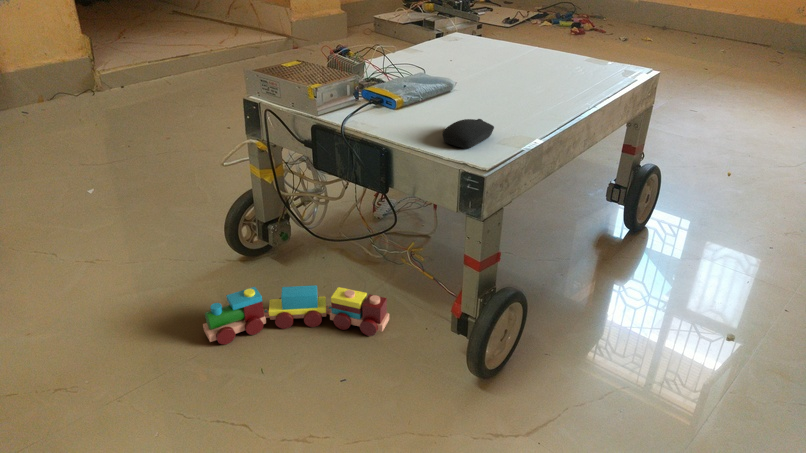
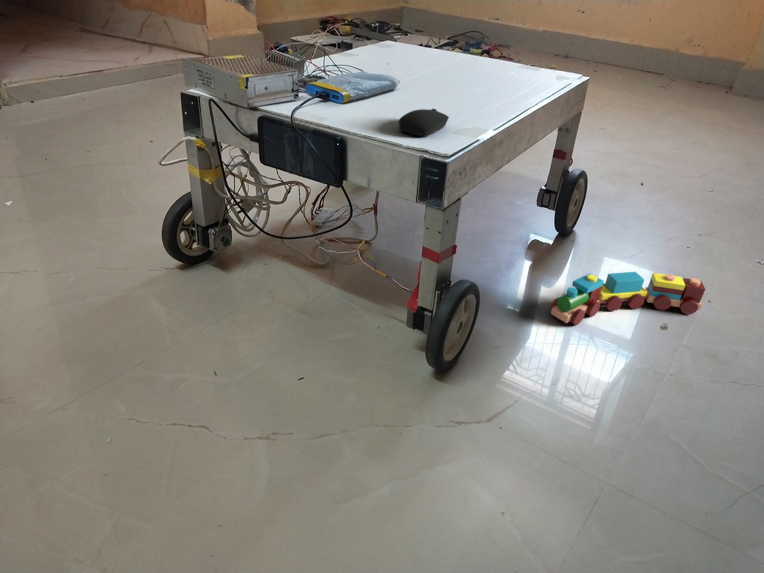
toy train: present [203,285,389,344] -> present [551,272,705,325]

